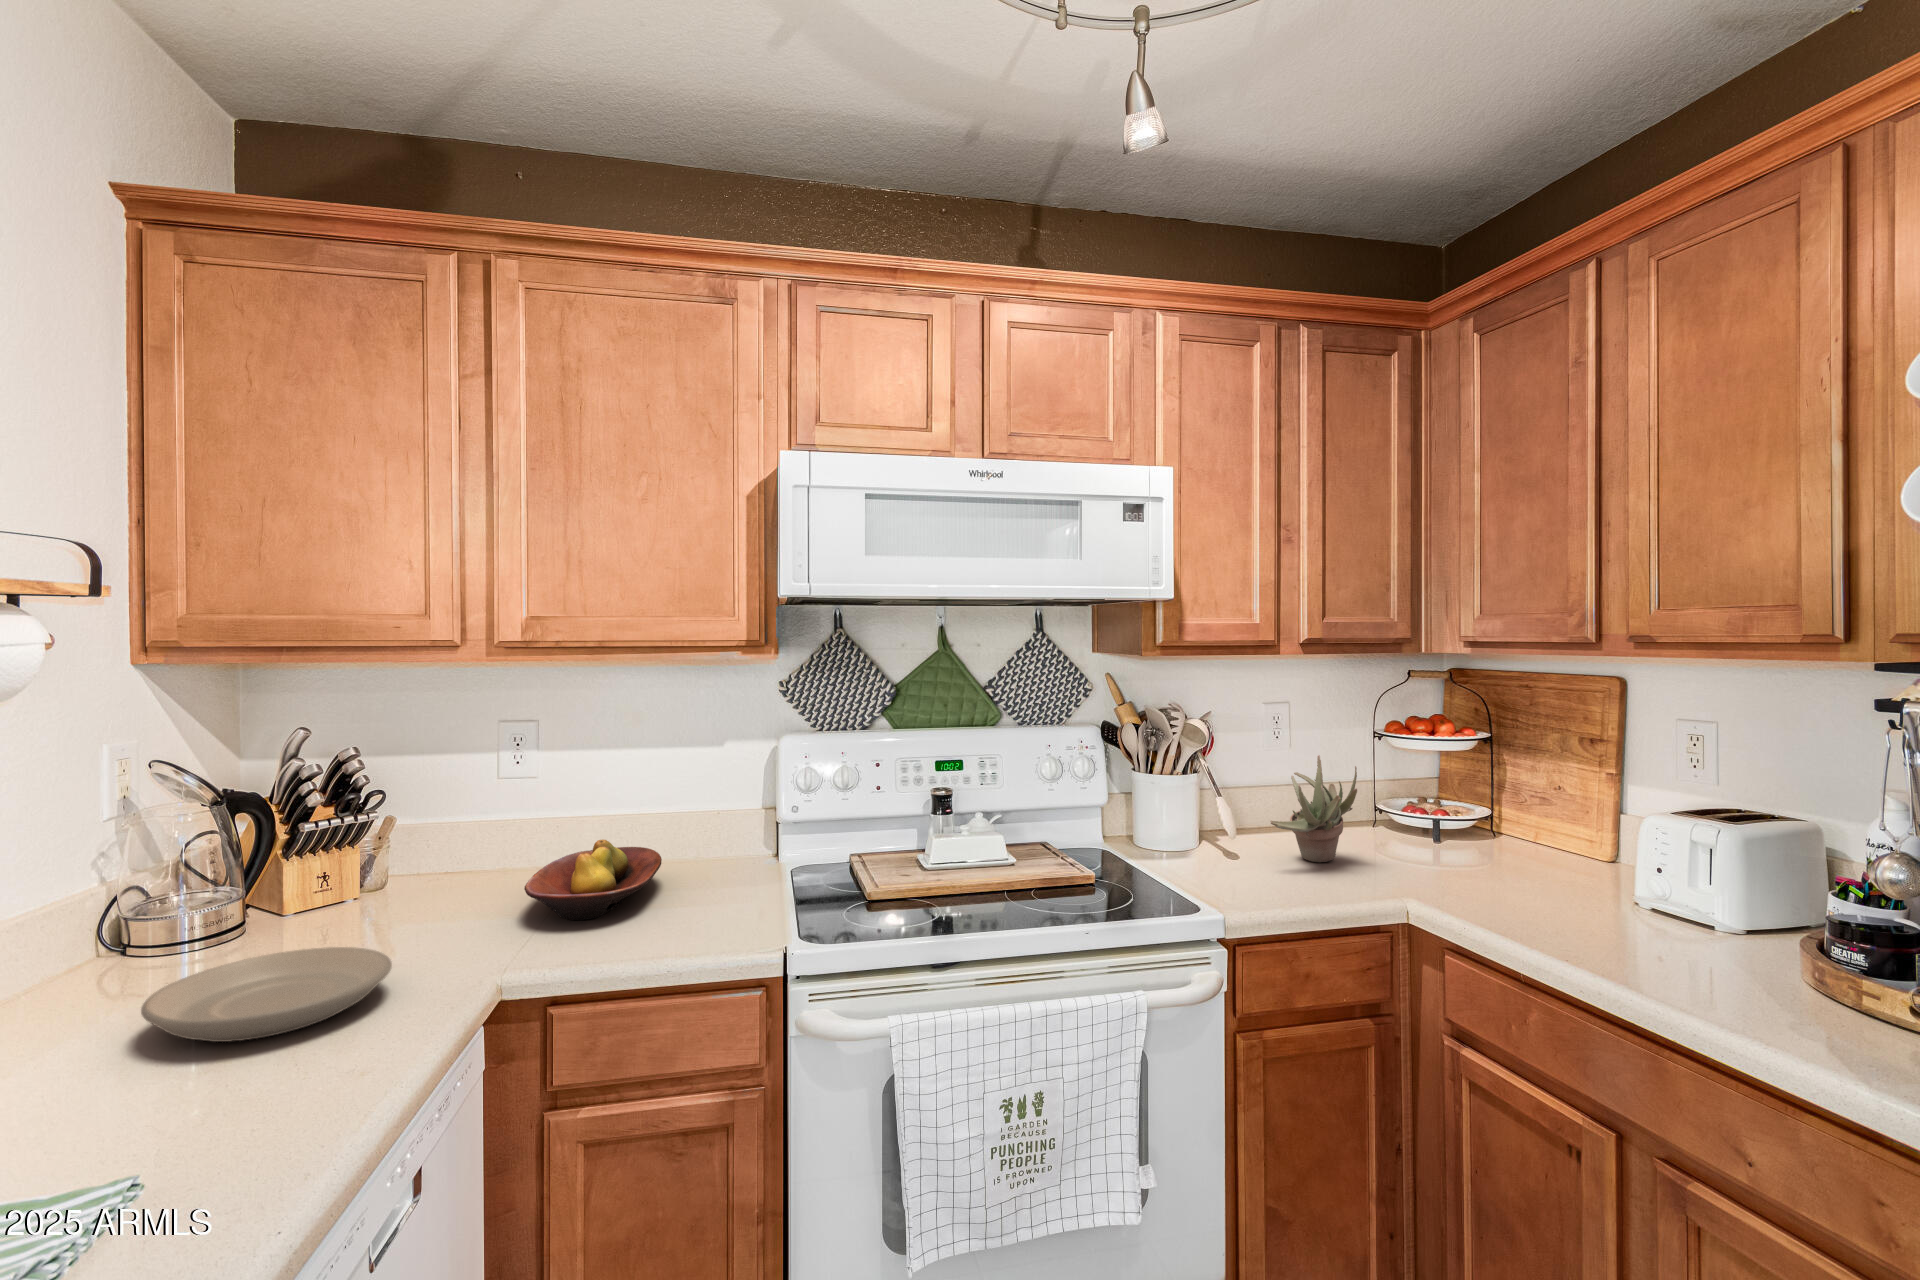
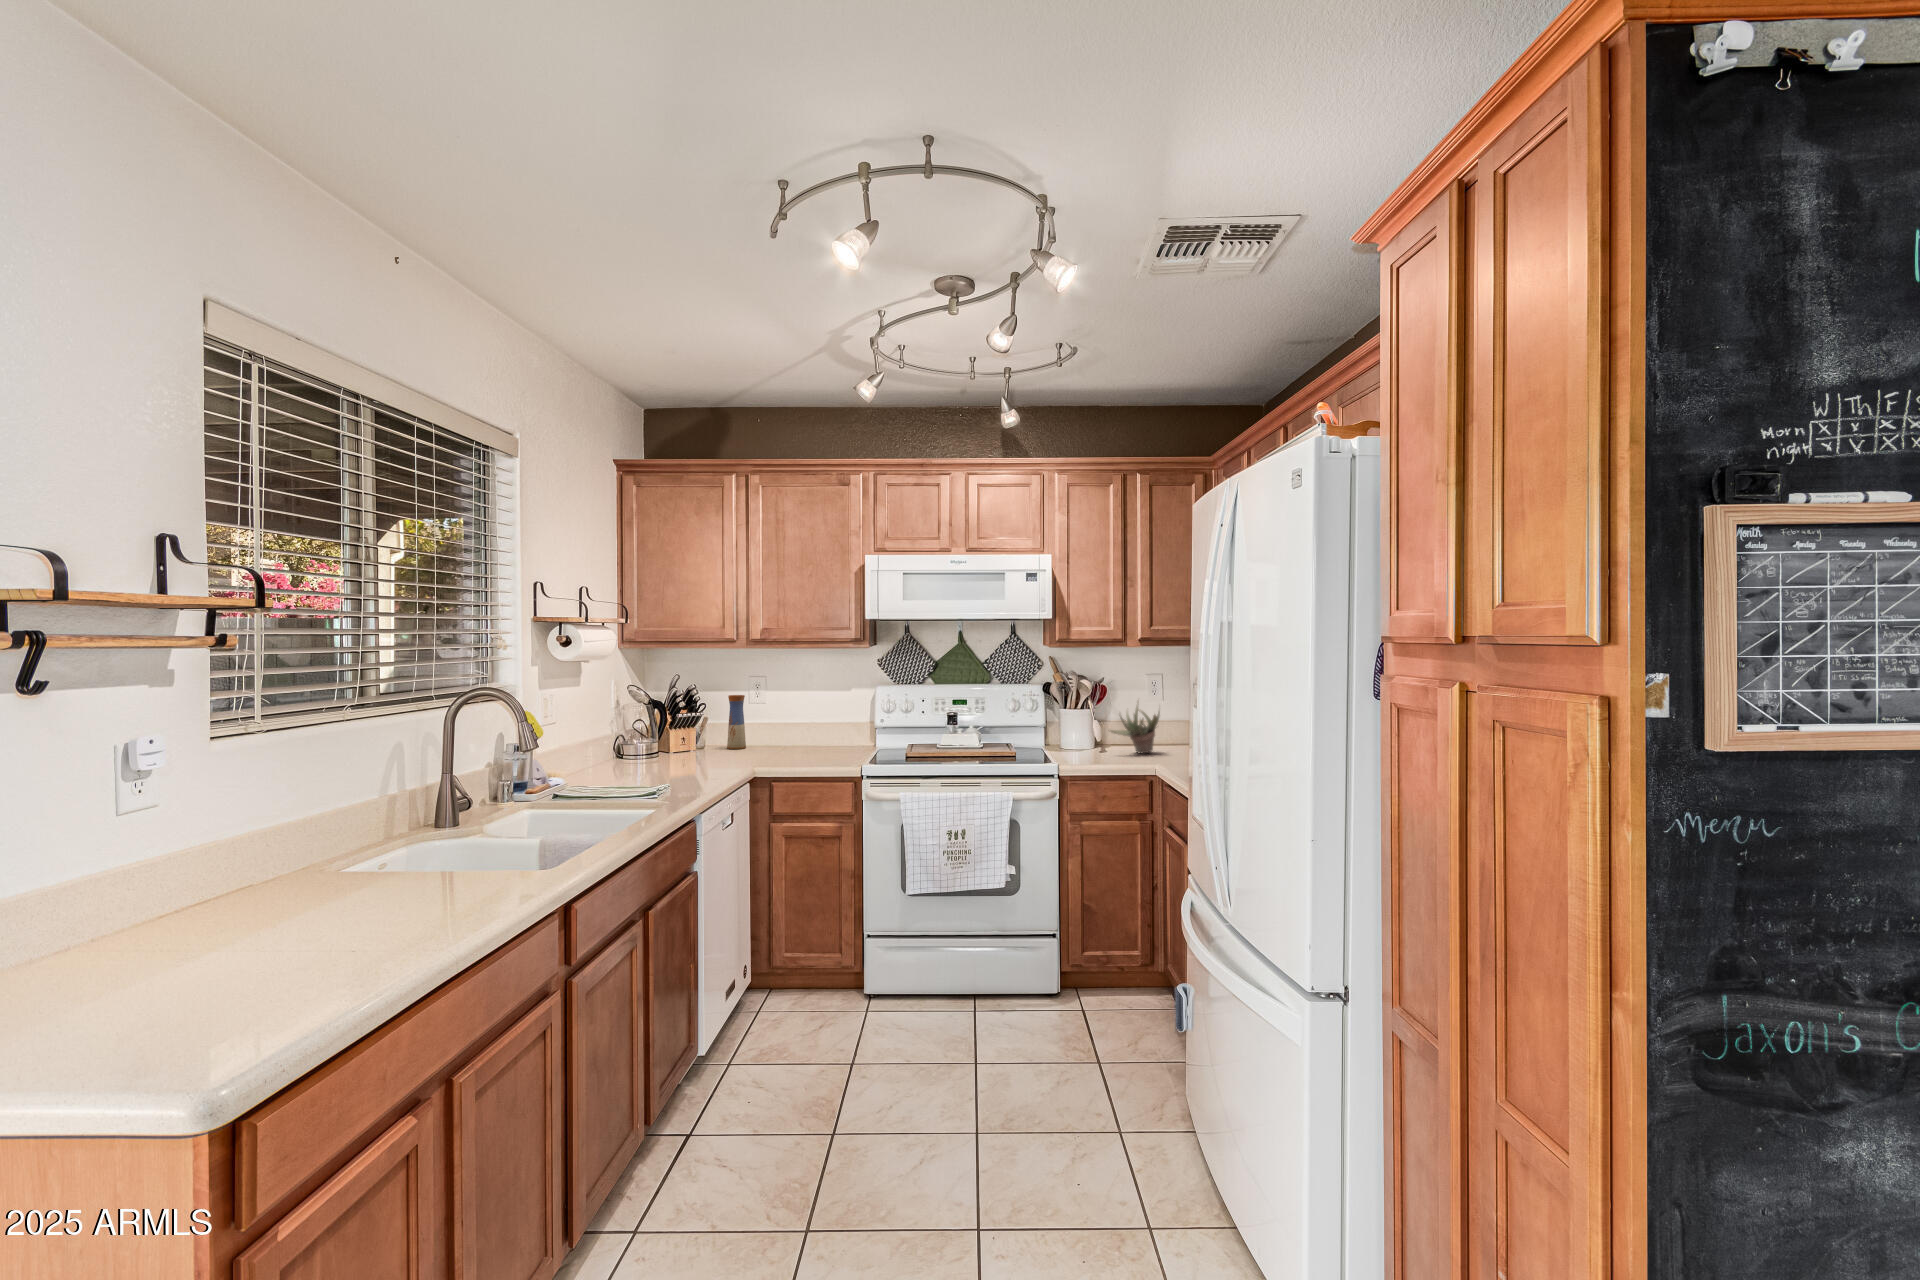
vase: none [439,765,485,890] -> present [727,695,746,749]
fruit bowl: present [524,840,662,920] -> none [763,728,820,757]
plate: present [141,947,392,1042] -> none [646,753,719,772]

